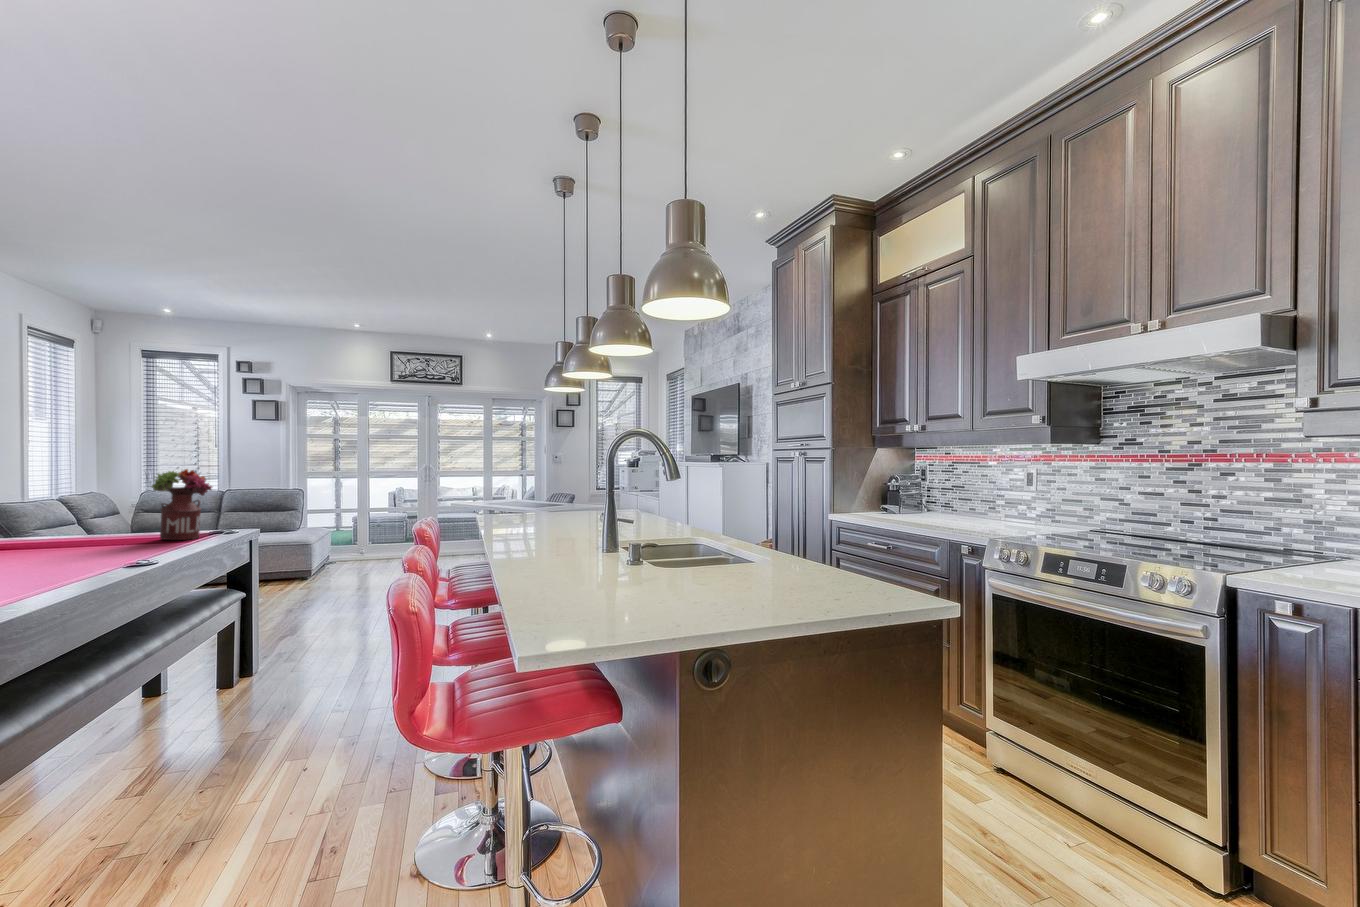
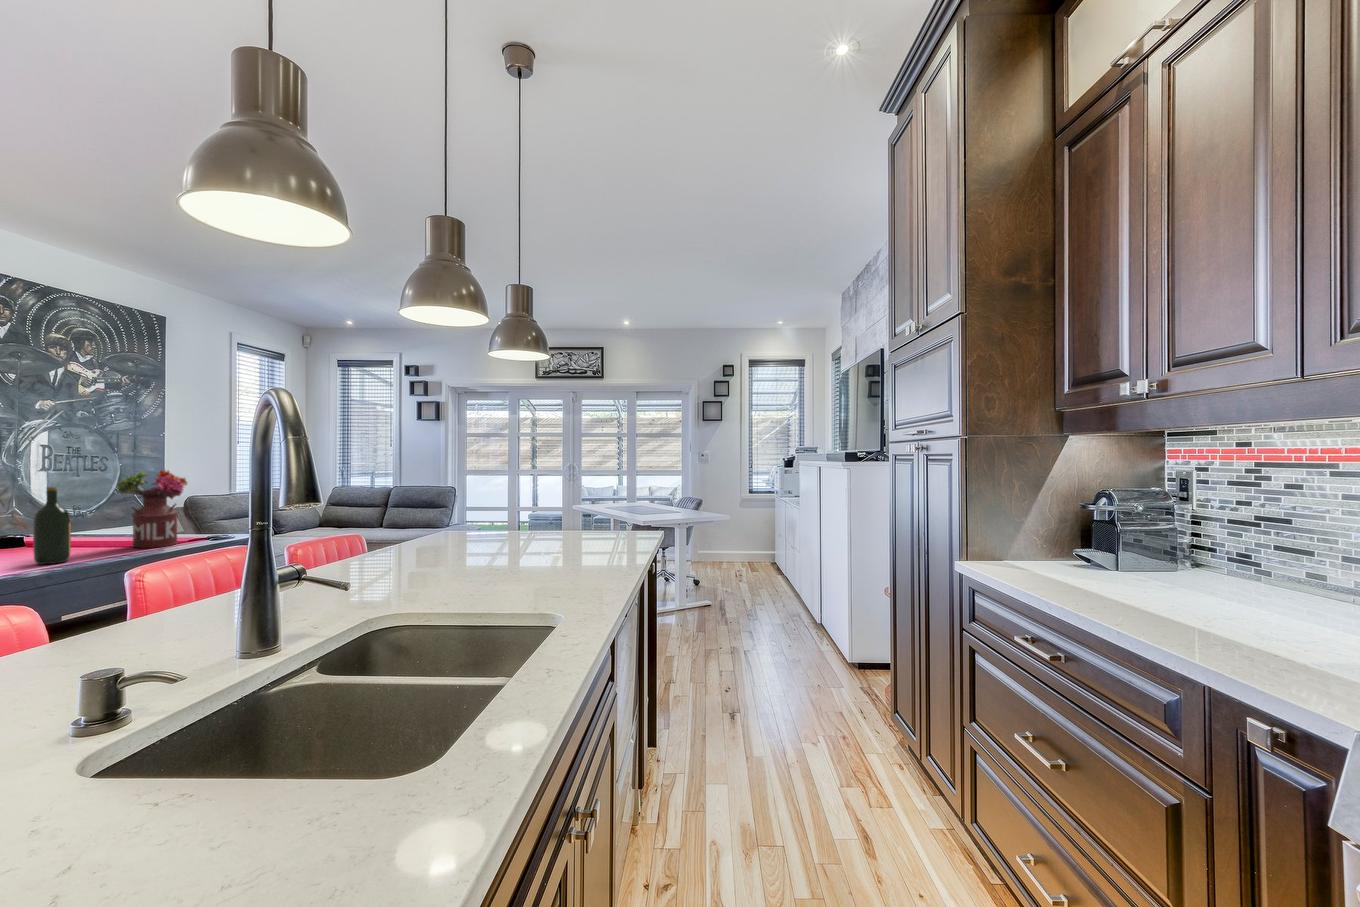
wine bottle: none [111,484,142,553] -> present [33,487,71,564]

